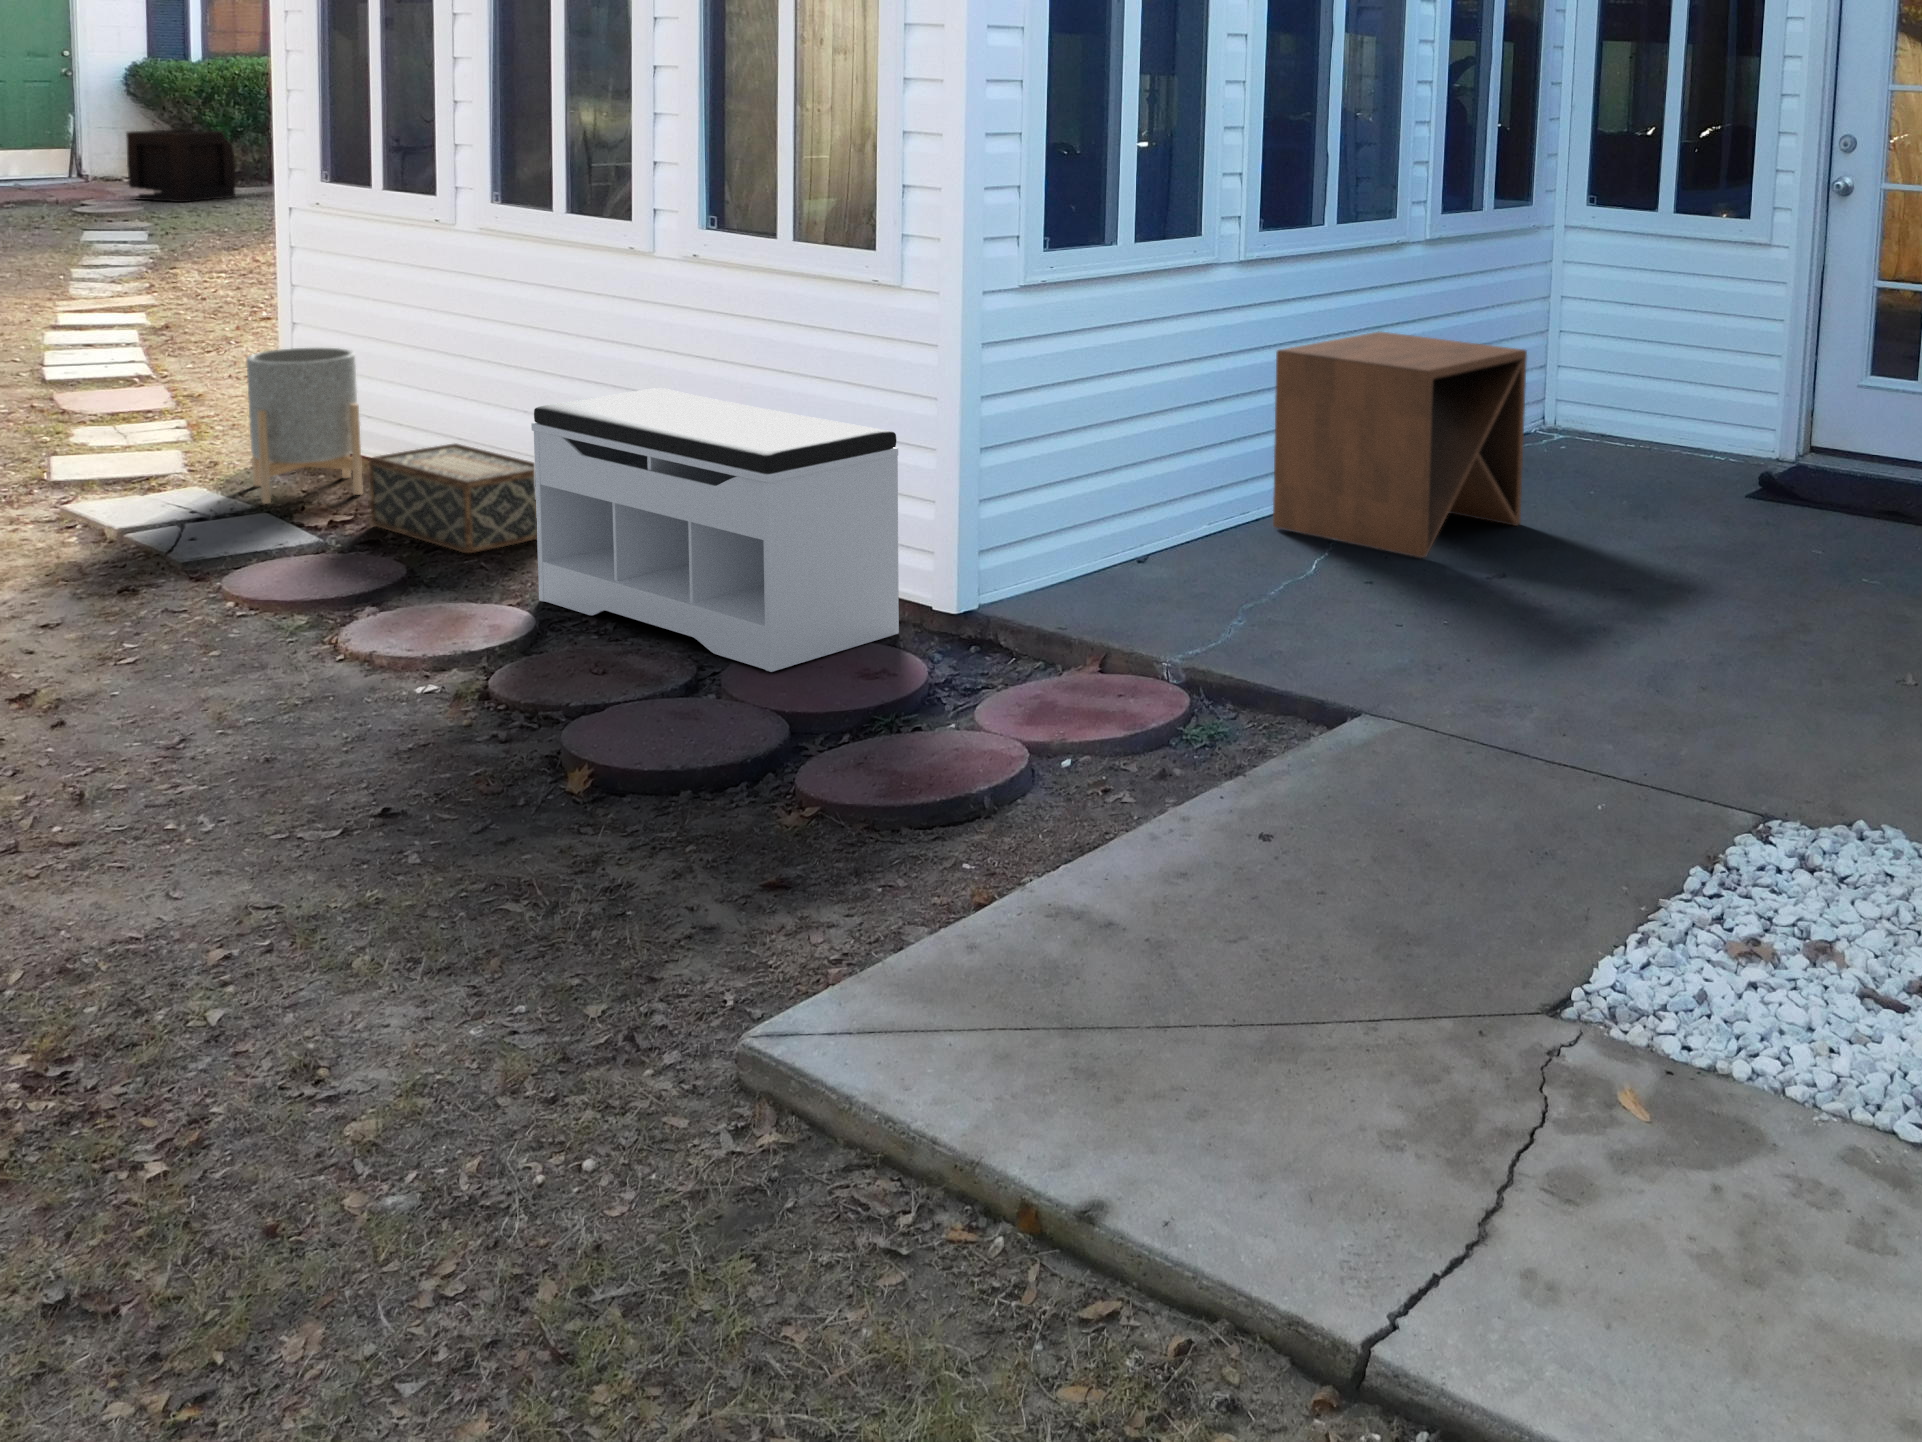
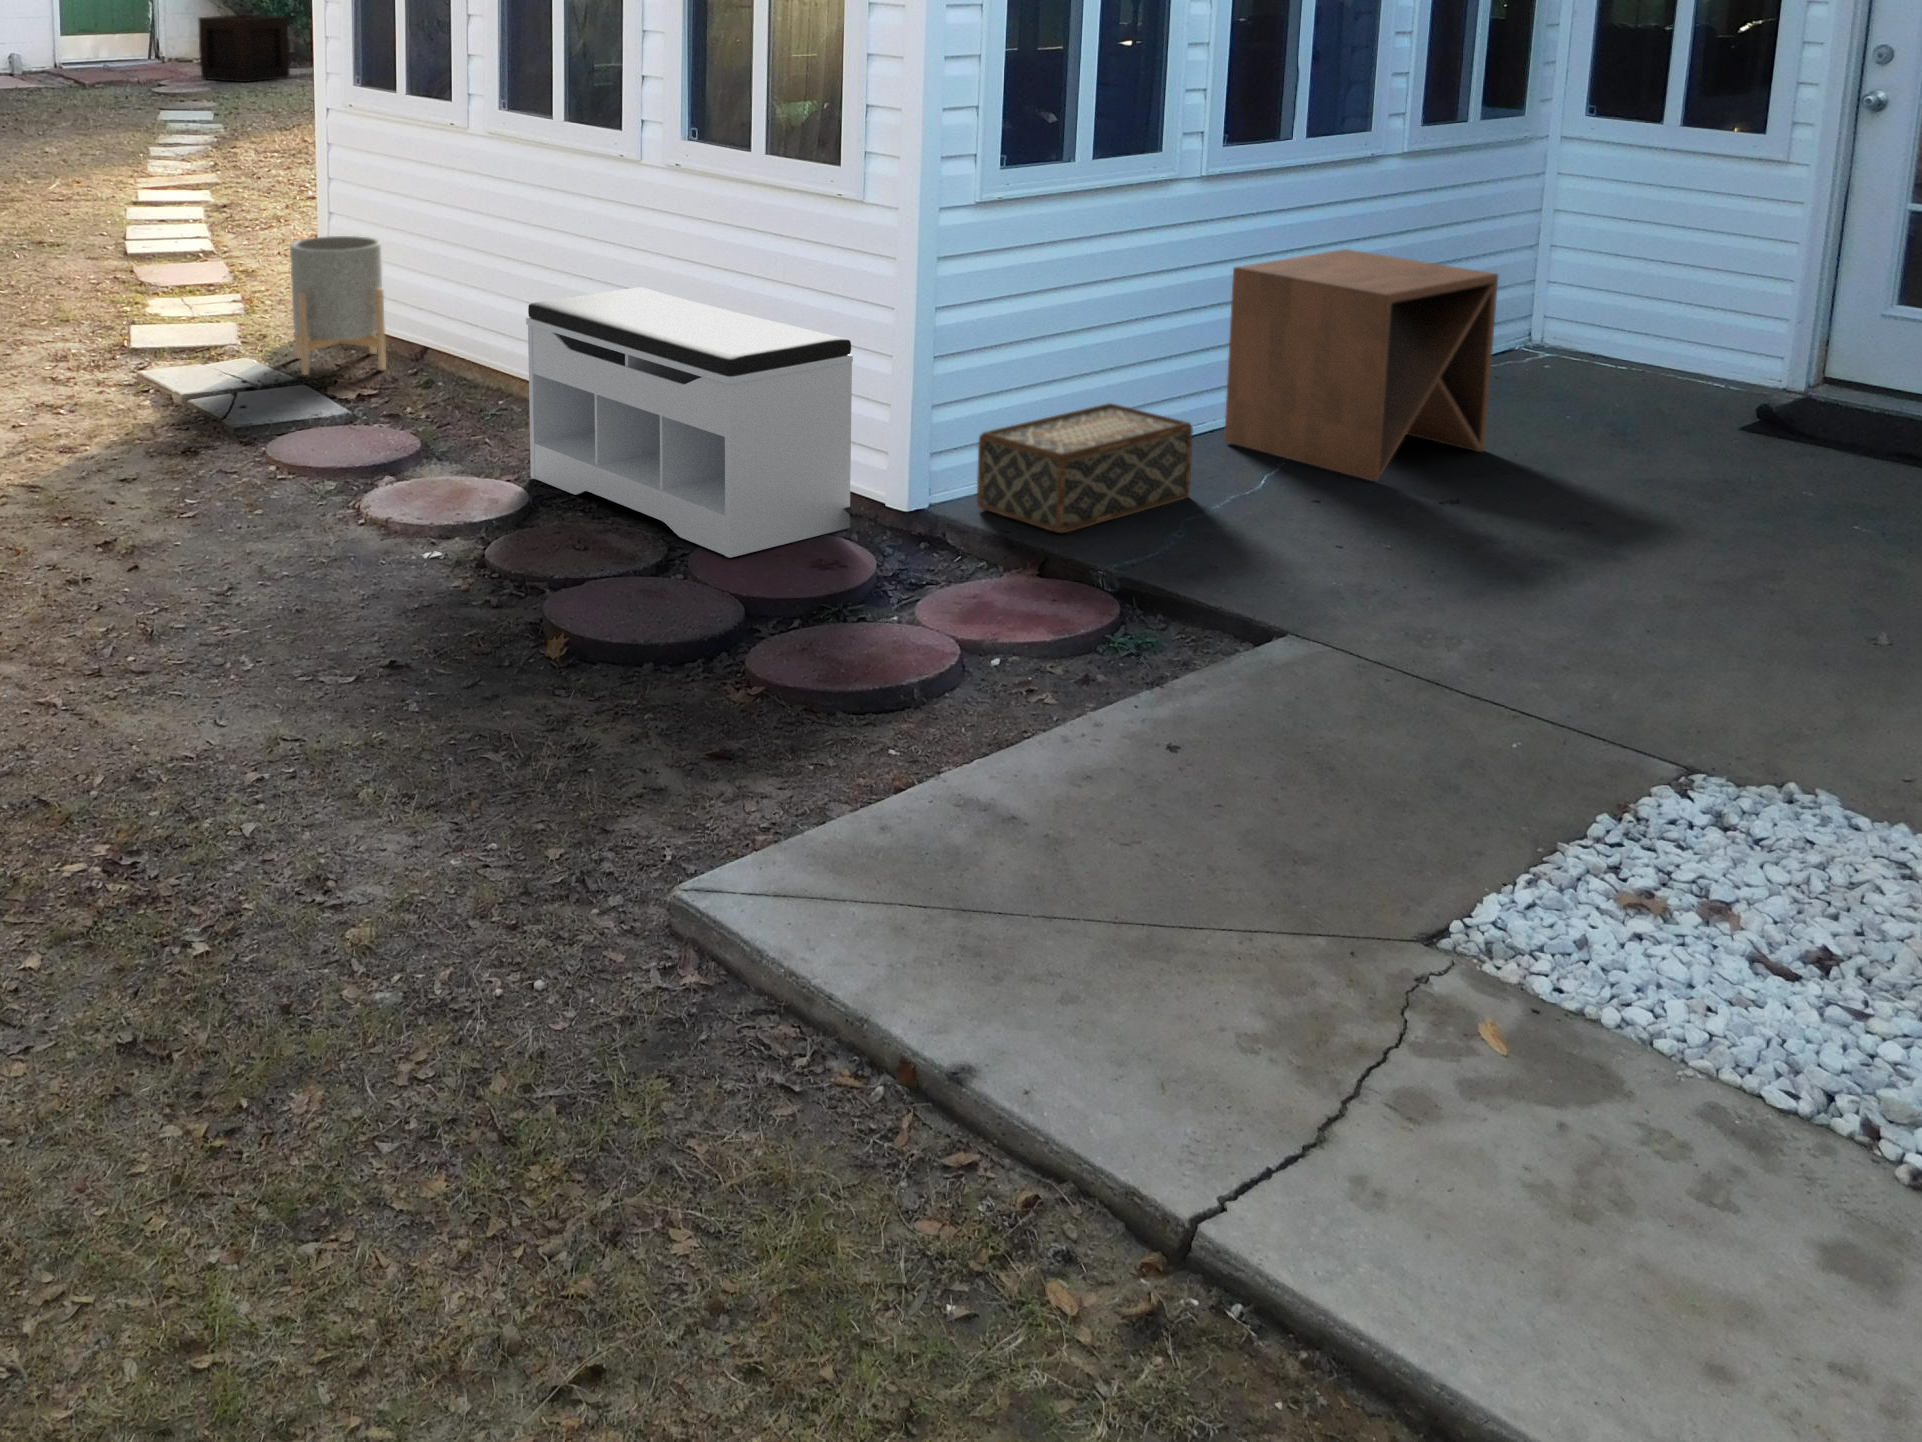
woven basket: present [369,444,537,553] -> present [977,403,1193,534]

